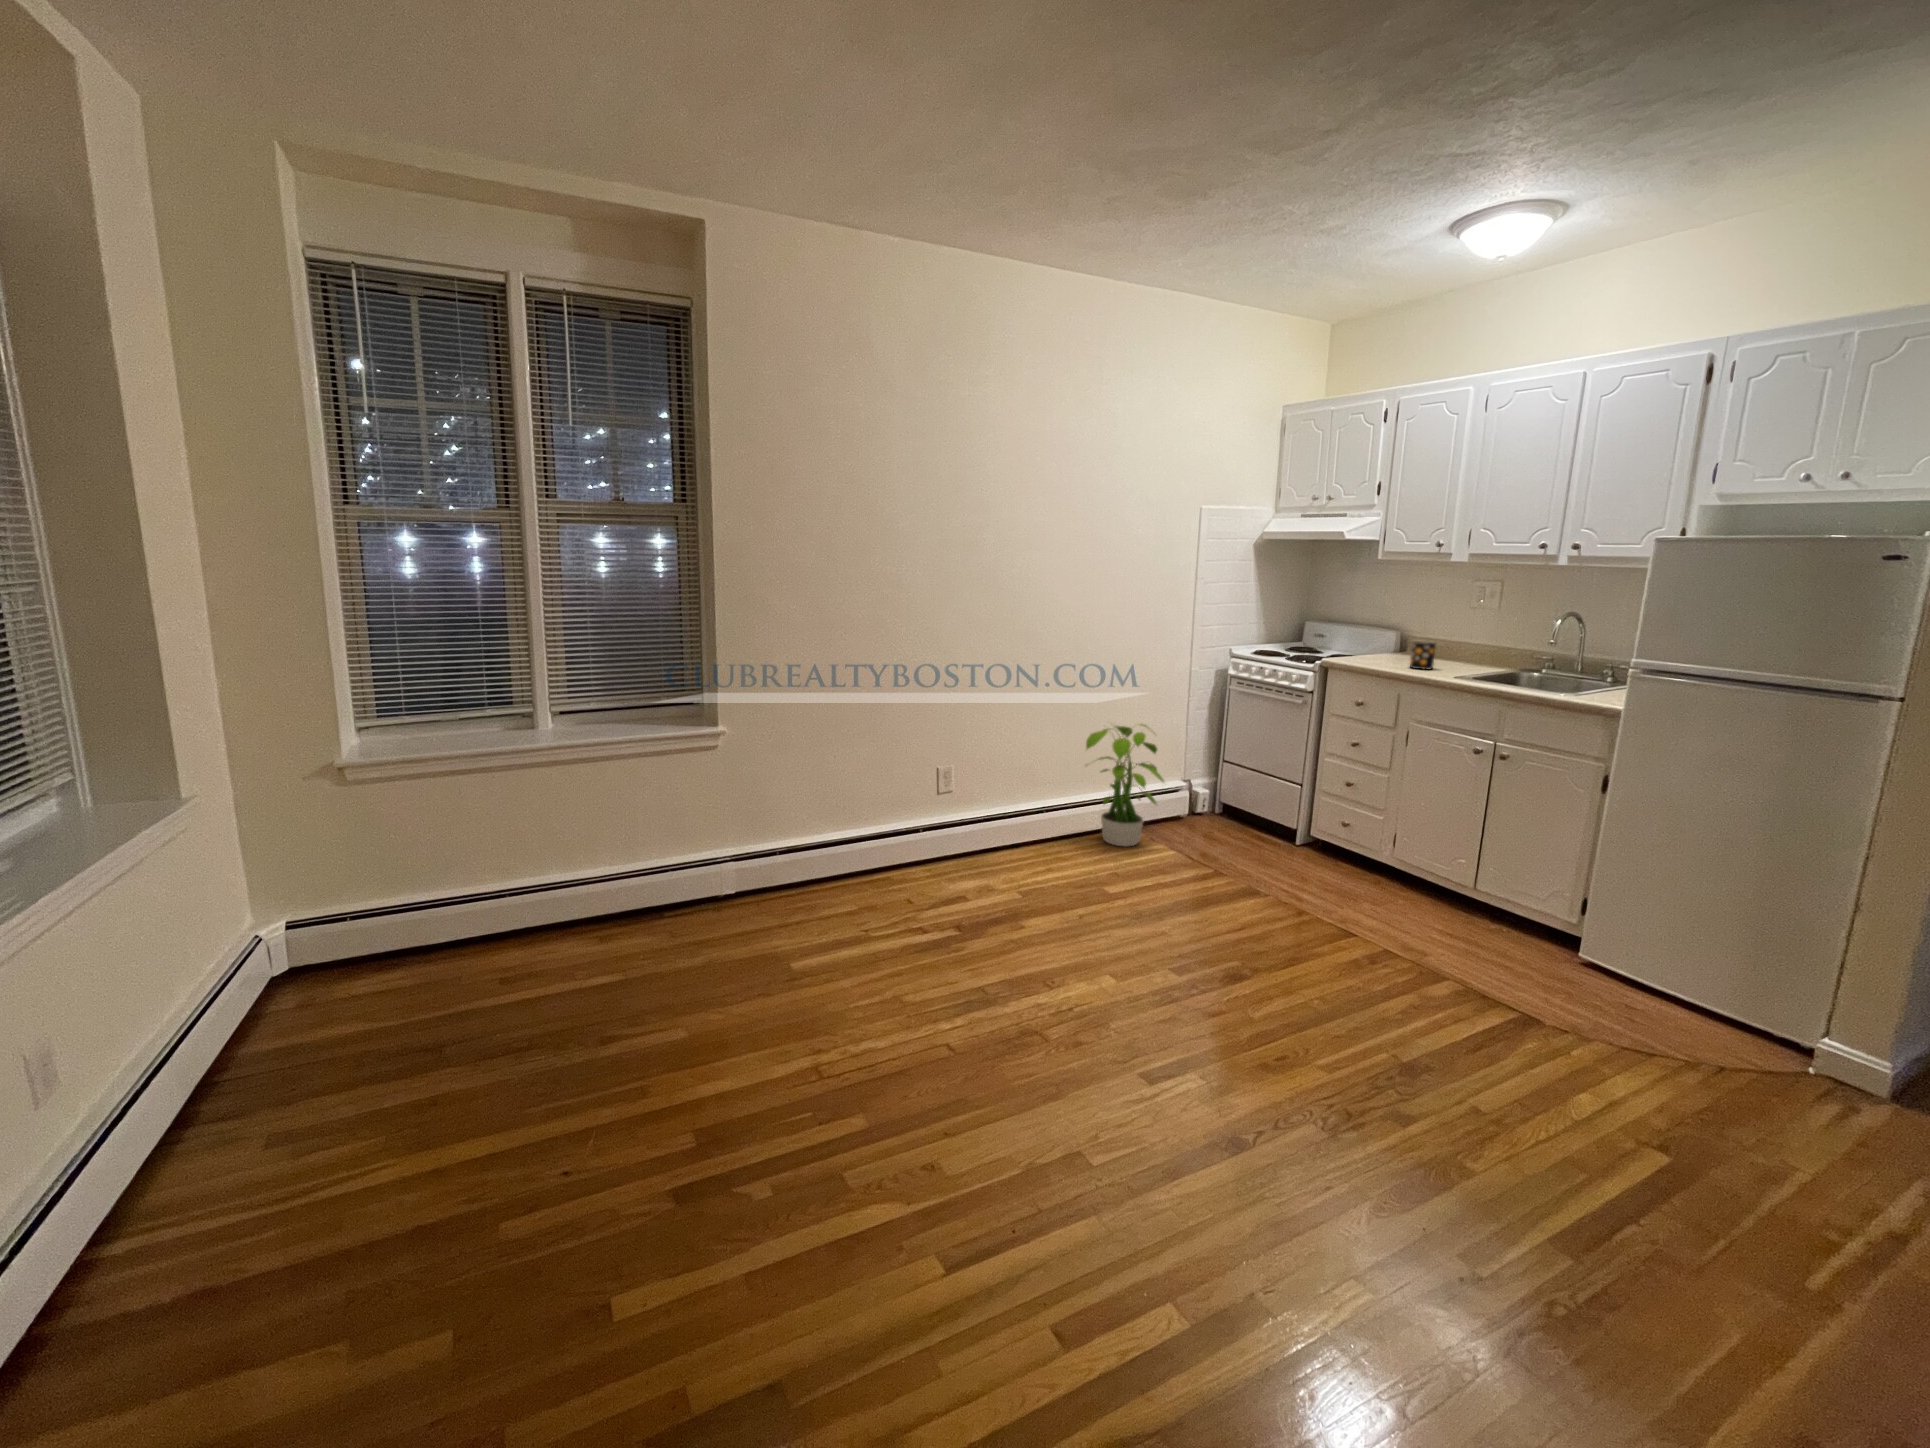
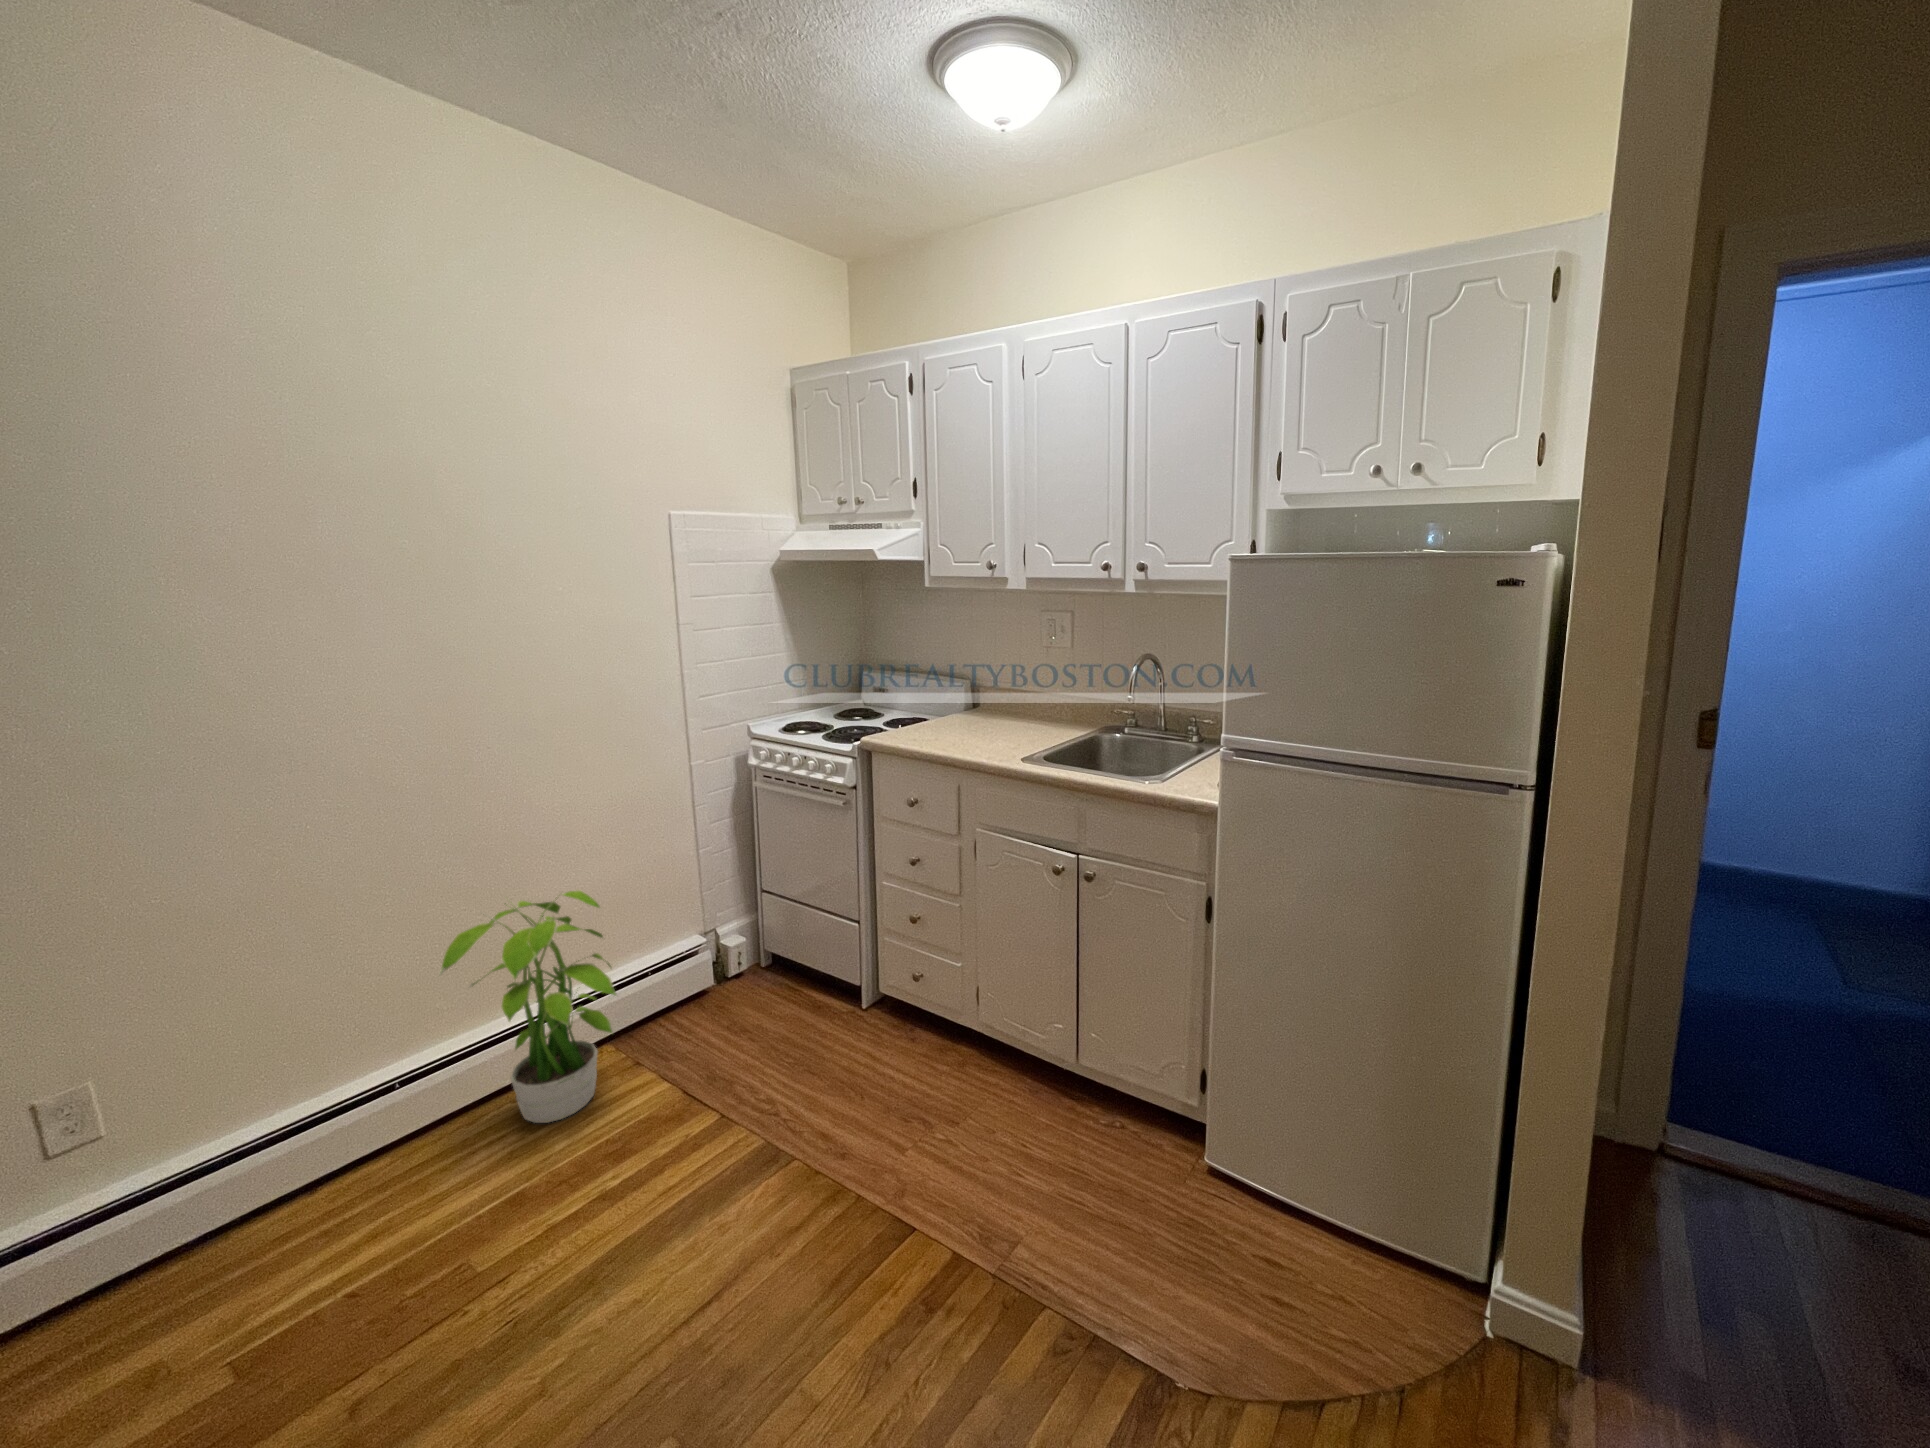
mug: present [1410,641,1436,670] -> none [971,702,1000,744]

